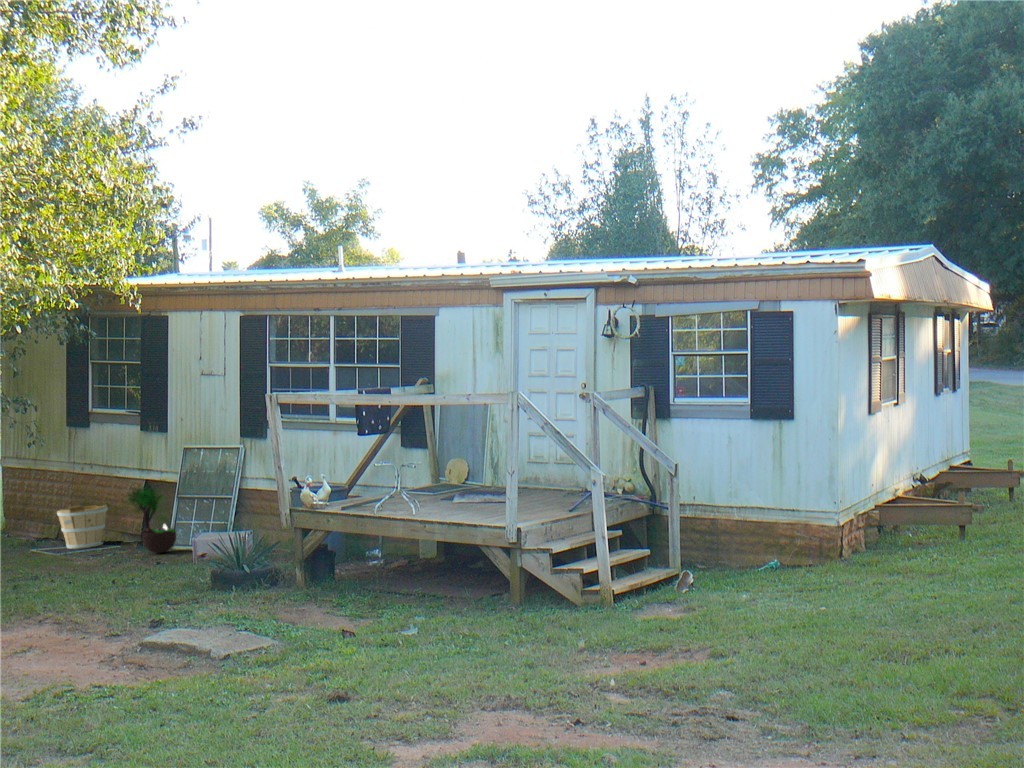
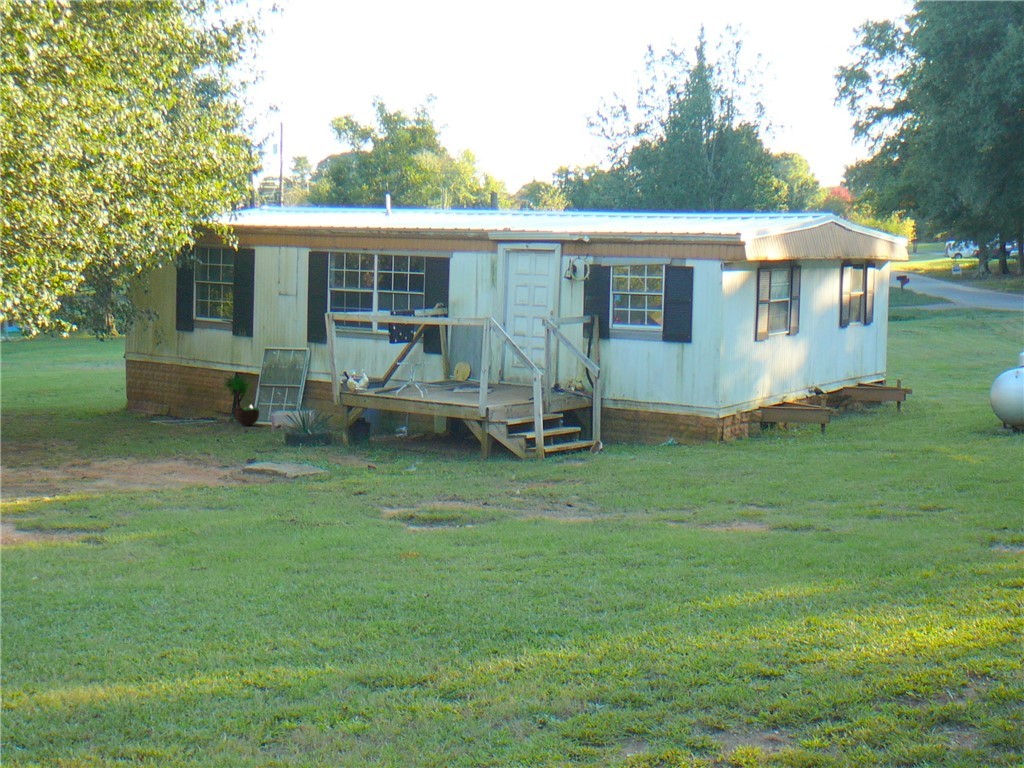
wooden bucket: present [57,505,108,549] -> none [170,390,207,422]

